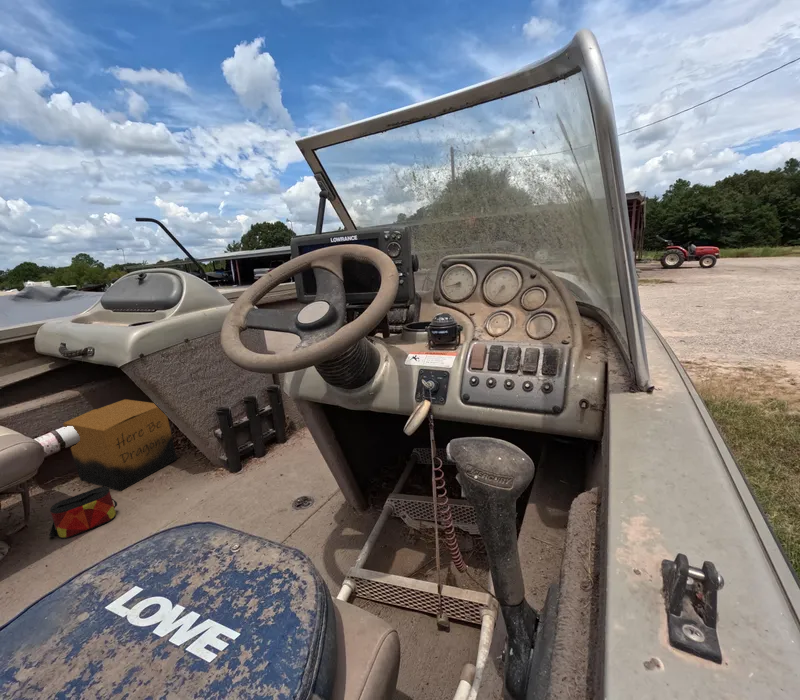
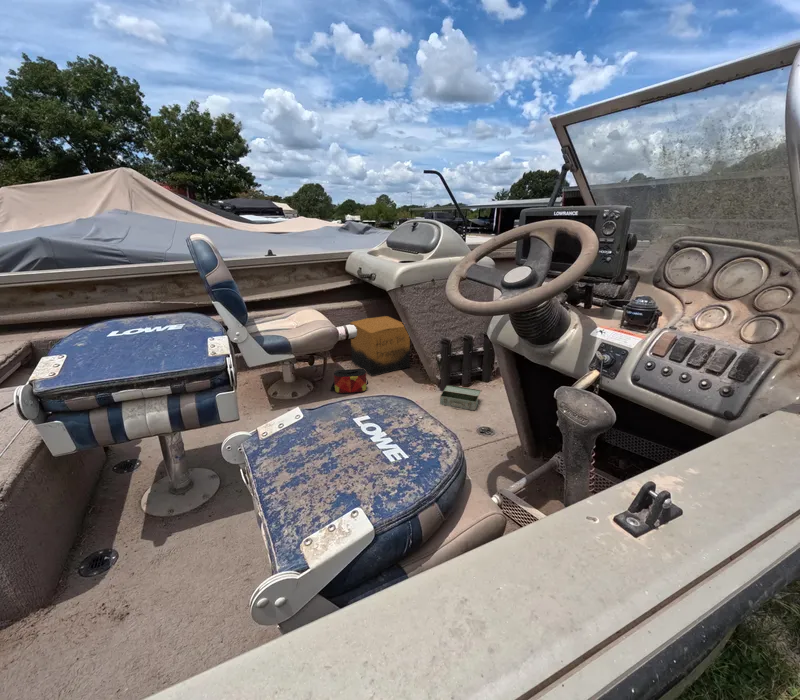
toolbox: none [233,460,284,496] -> present [440,385,481,410]

